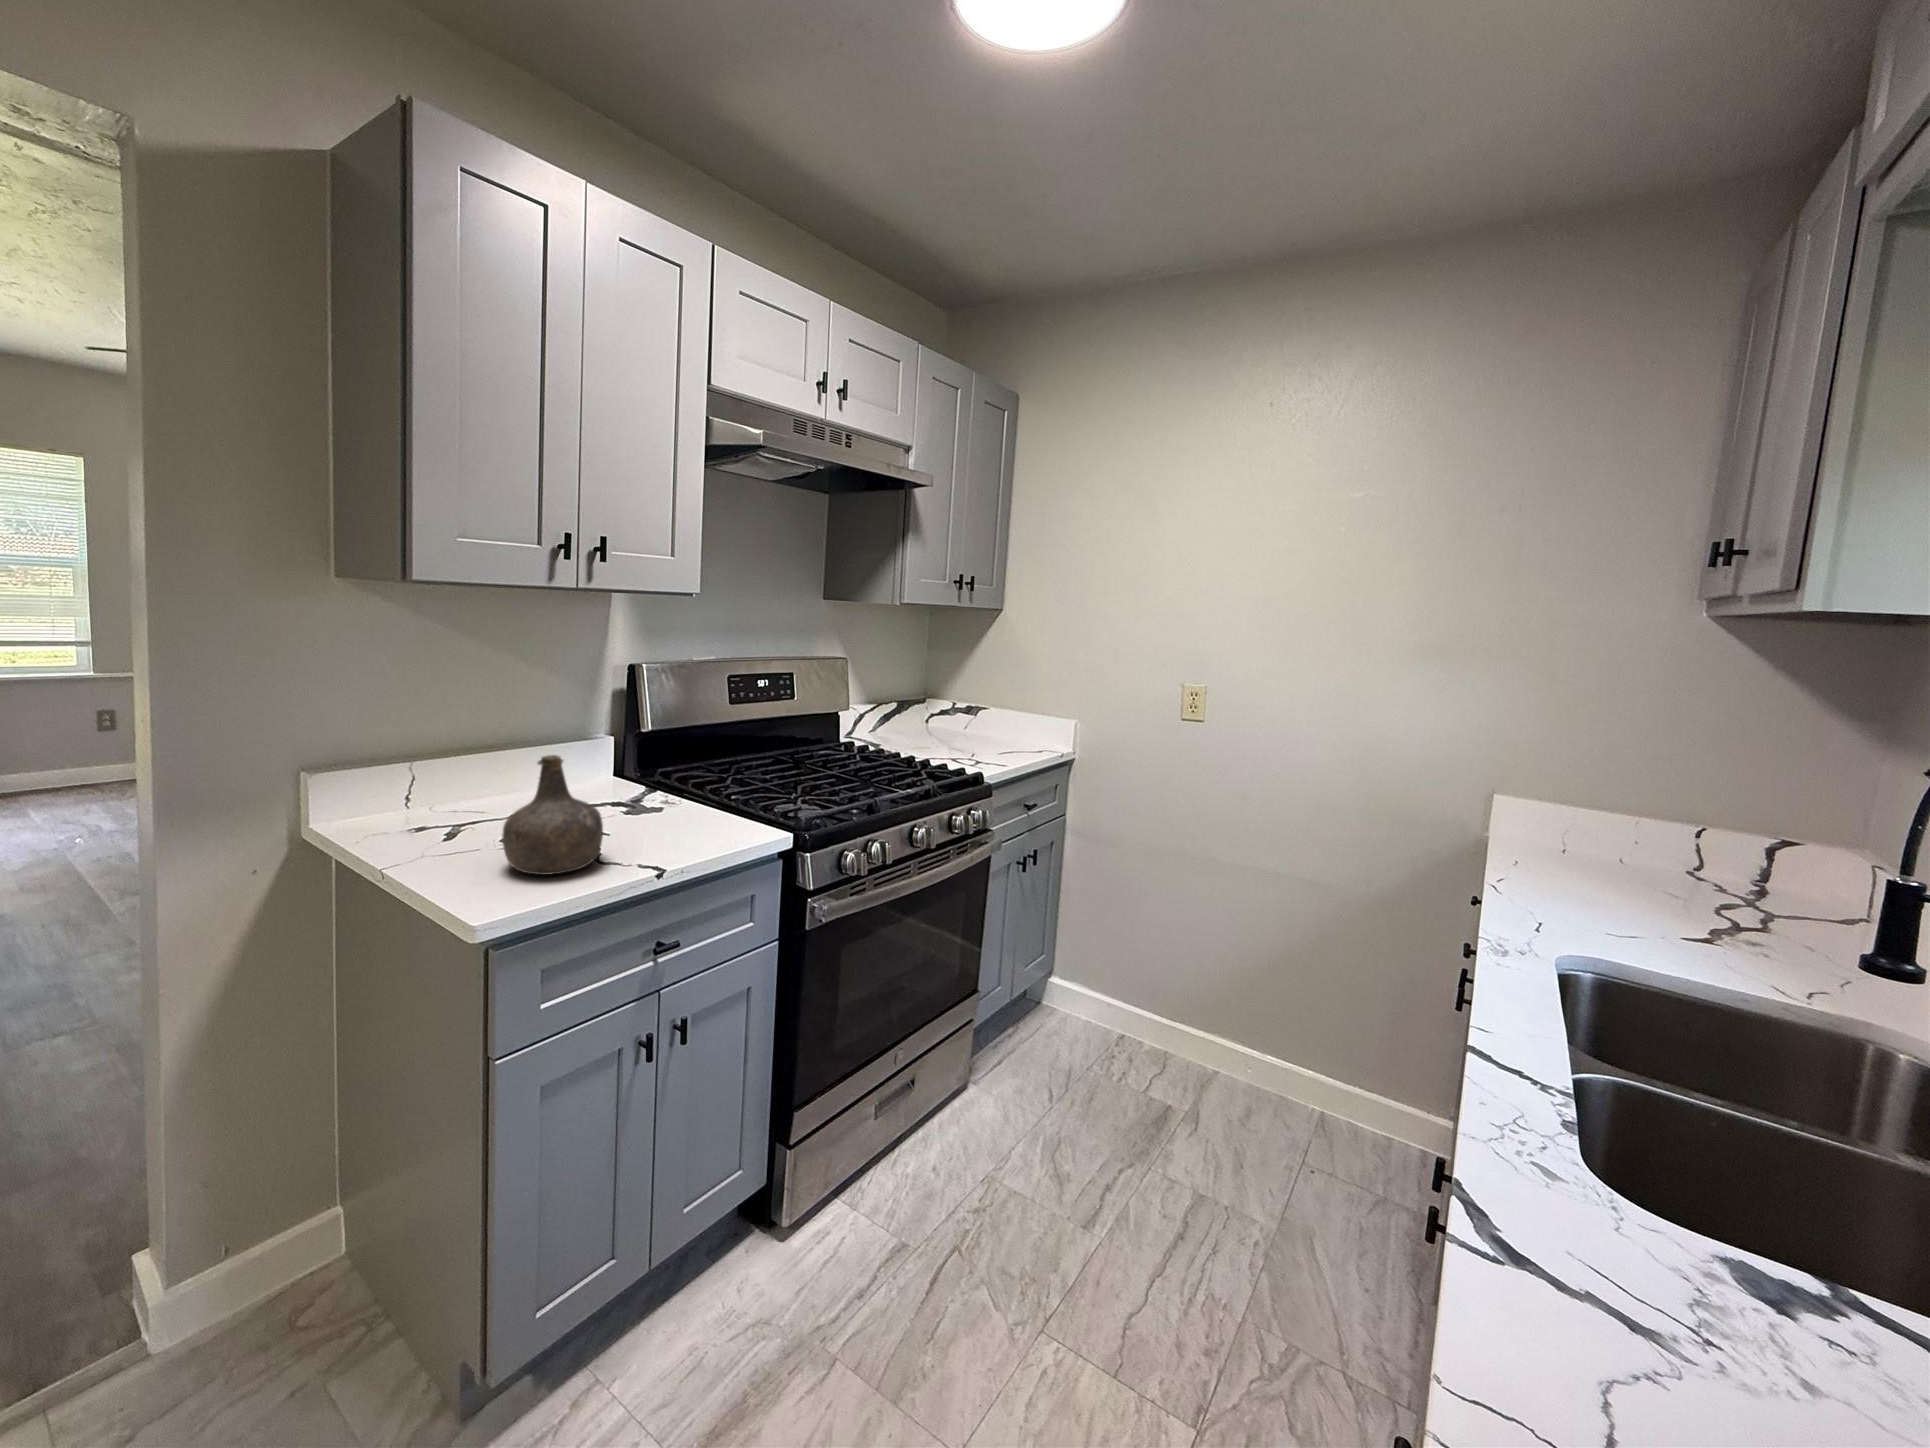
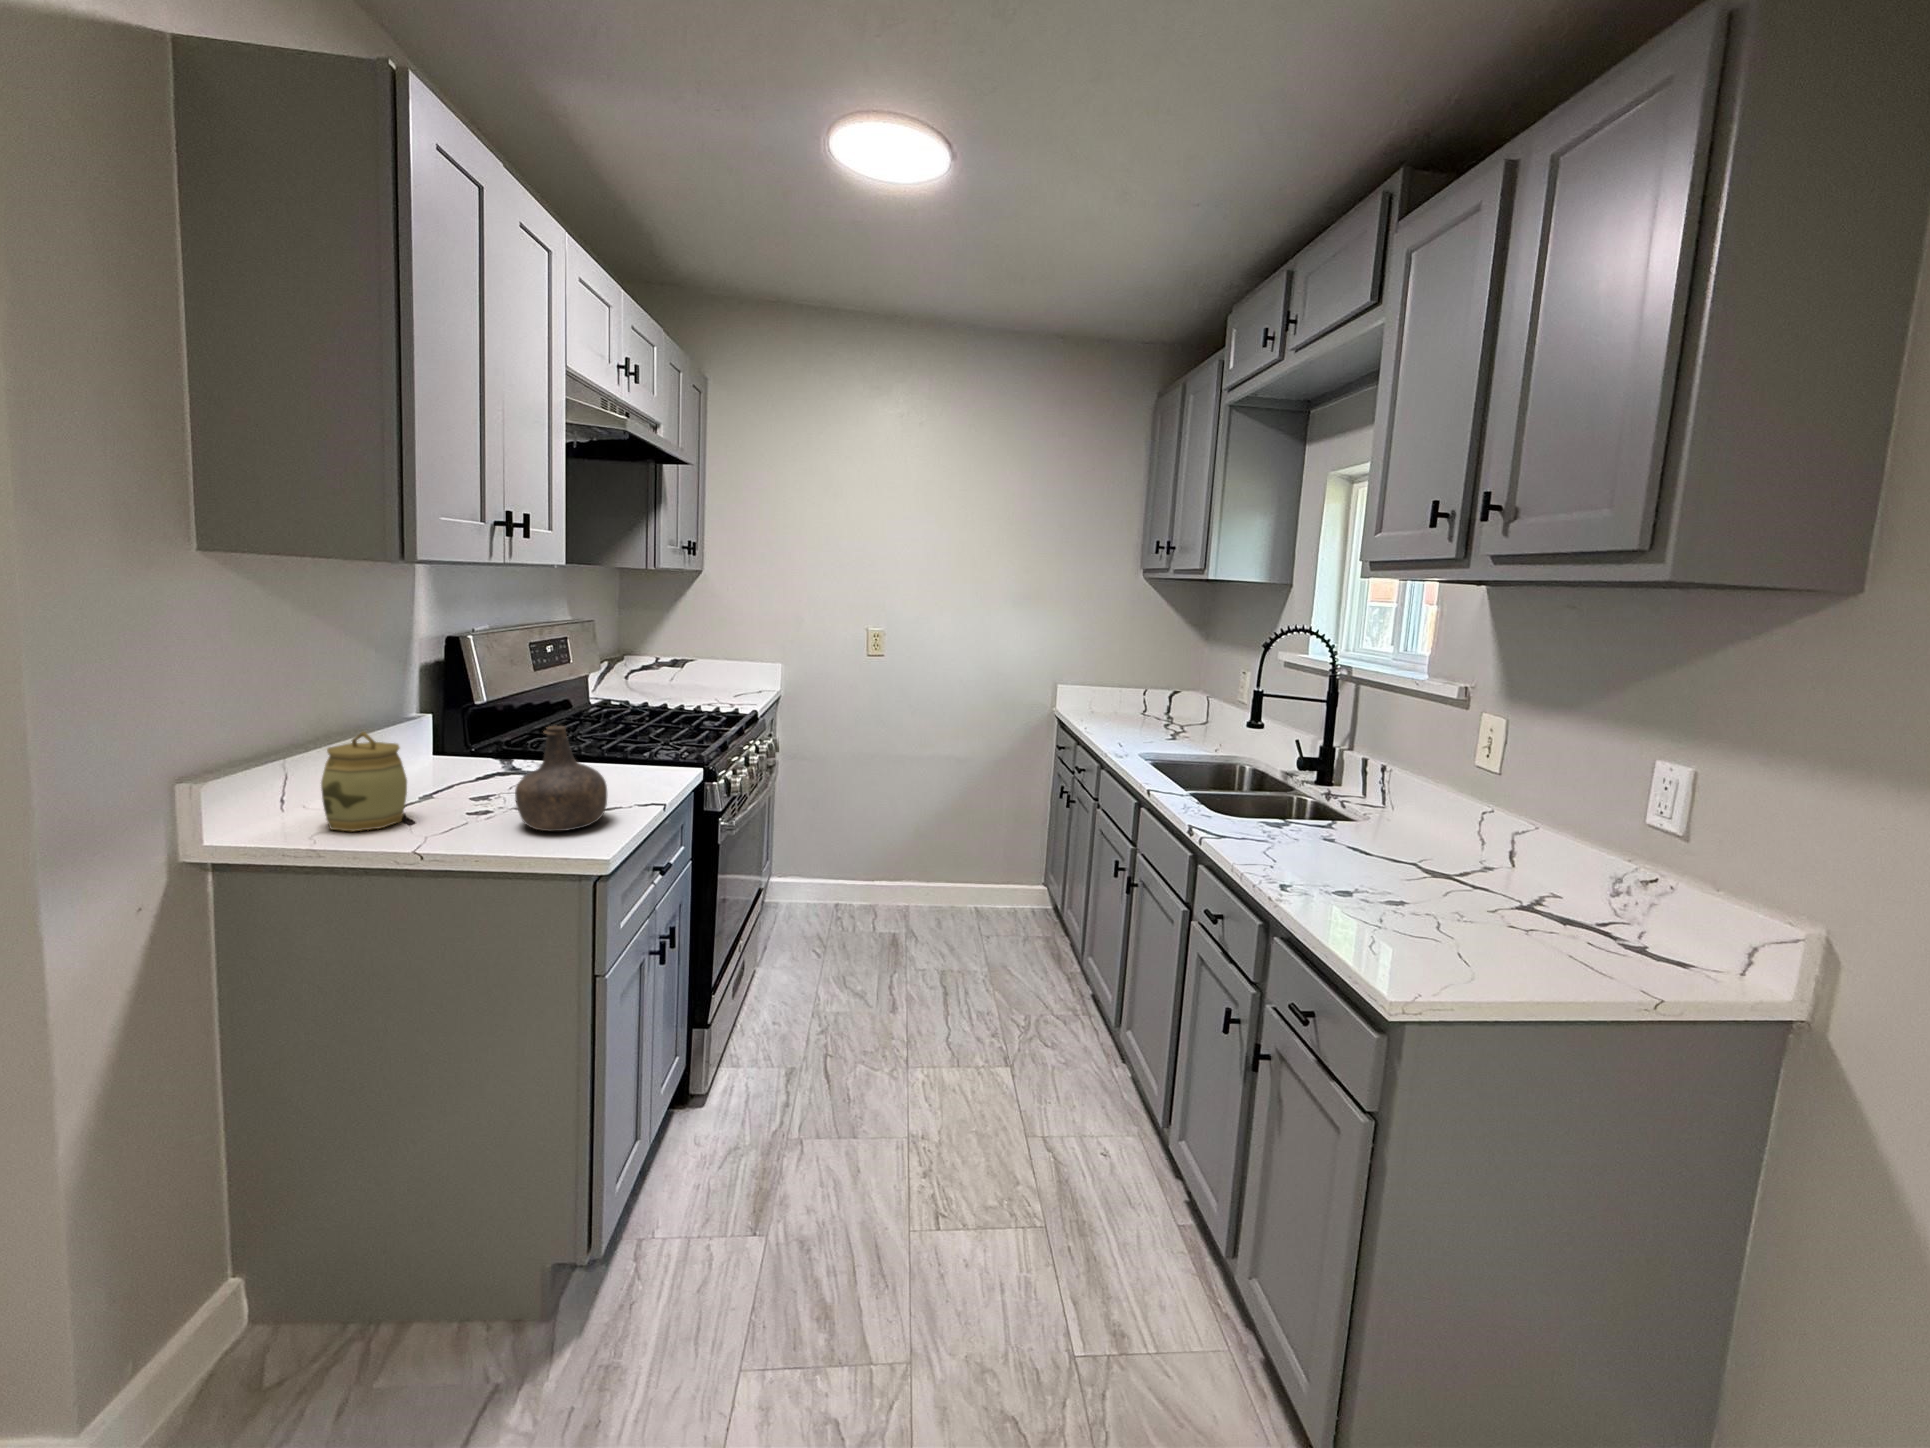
jar: none [407,740,485,835] -> present [321,732,407,831]

